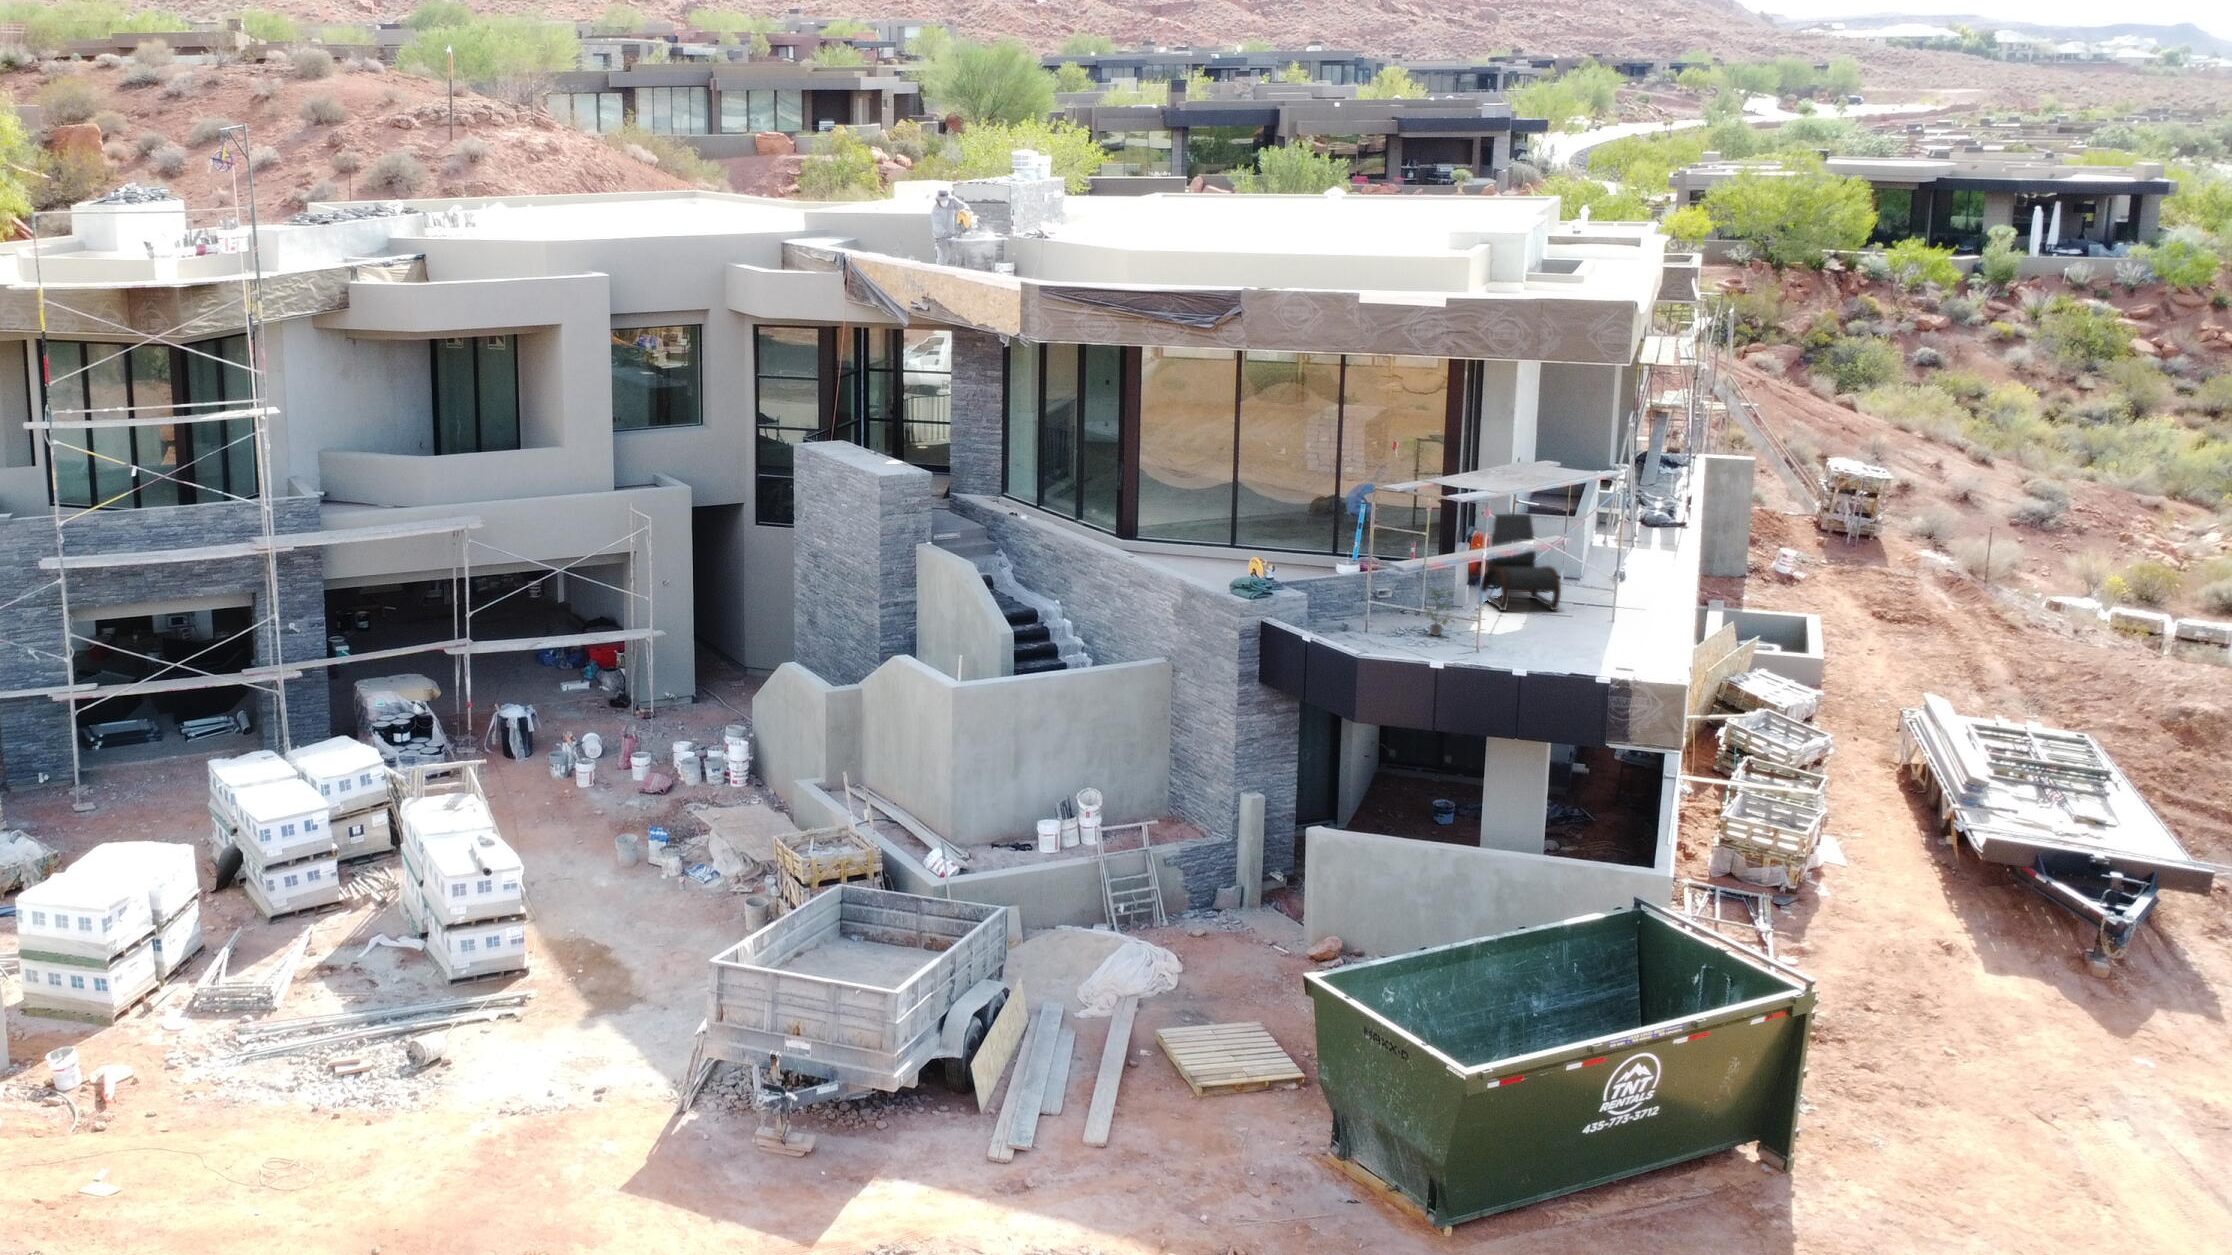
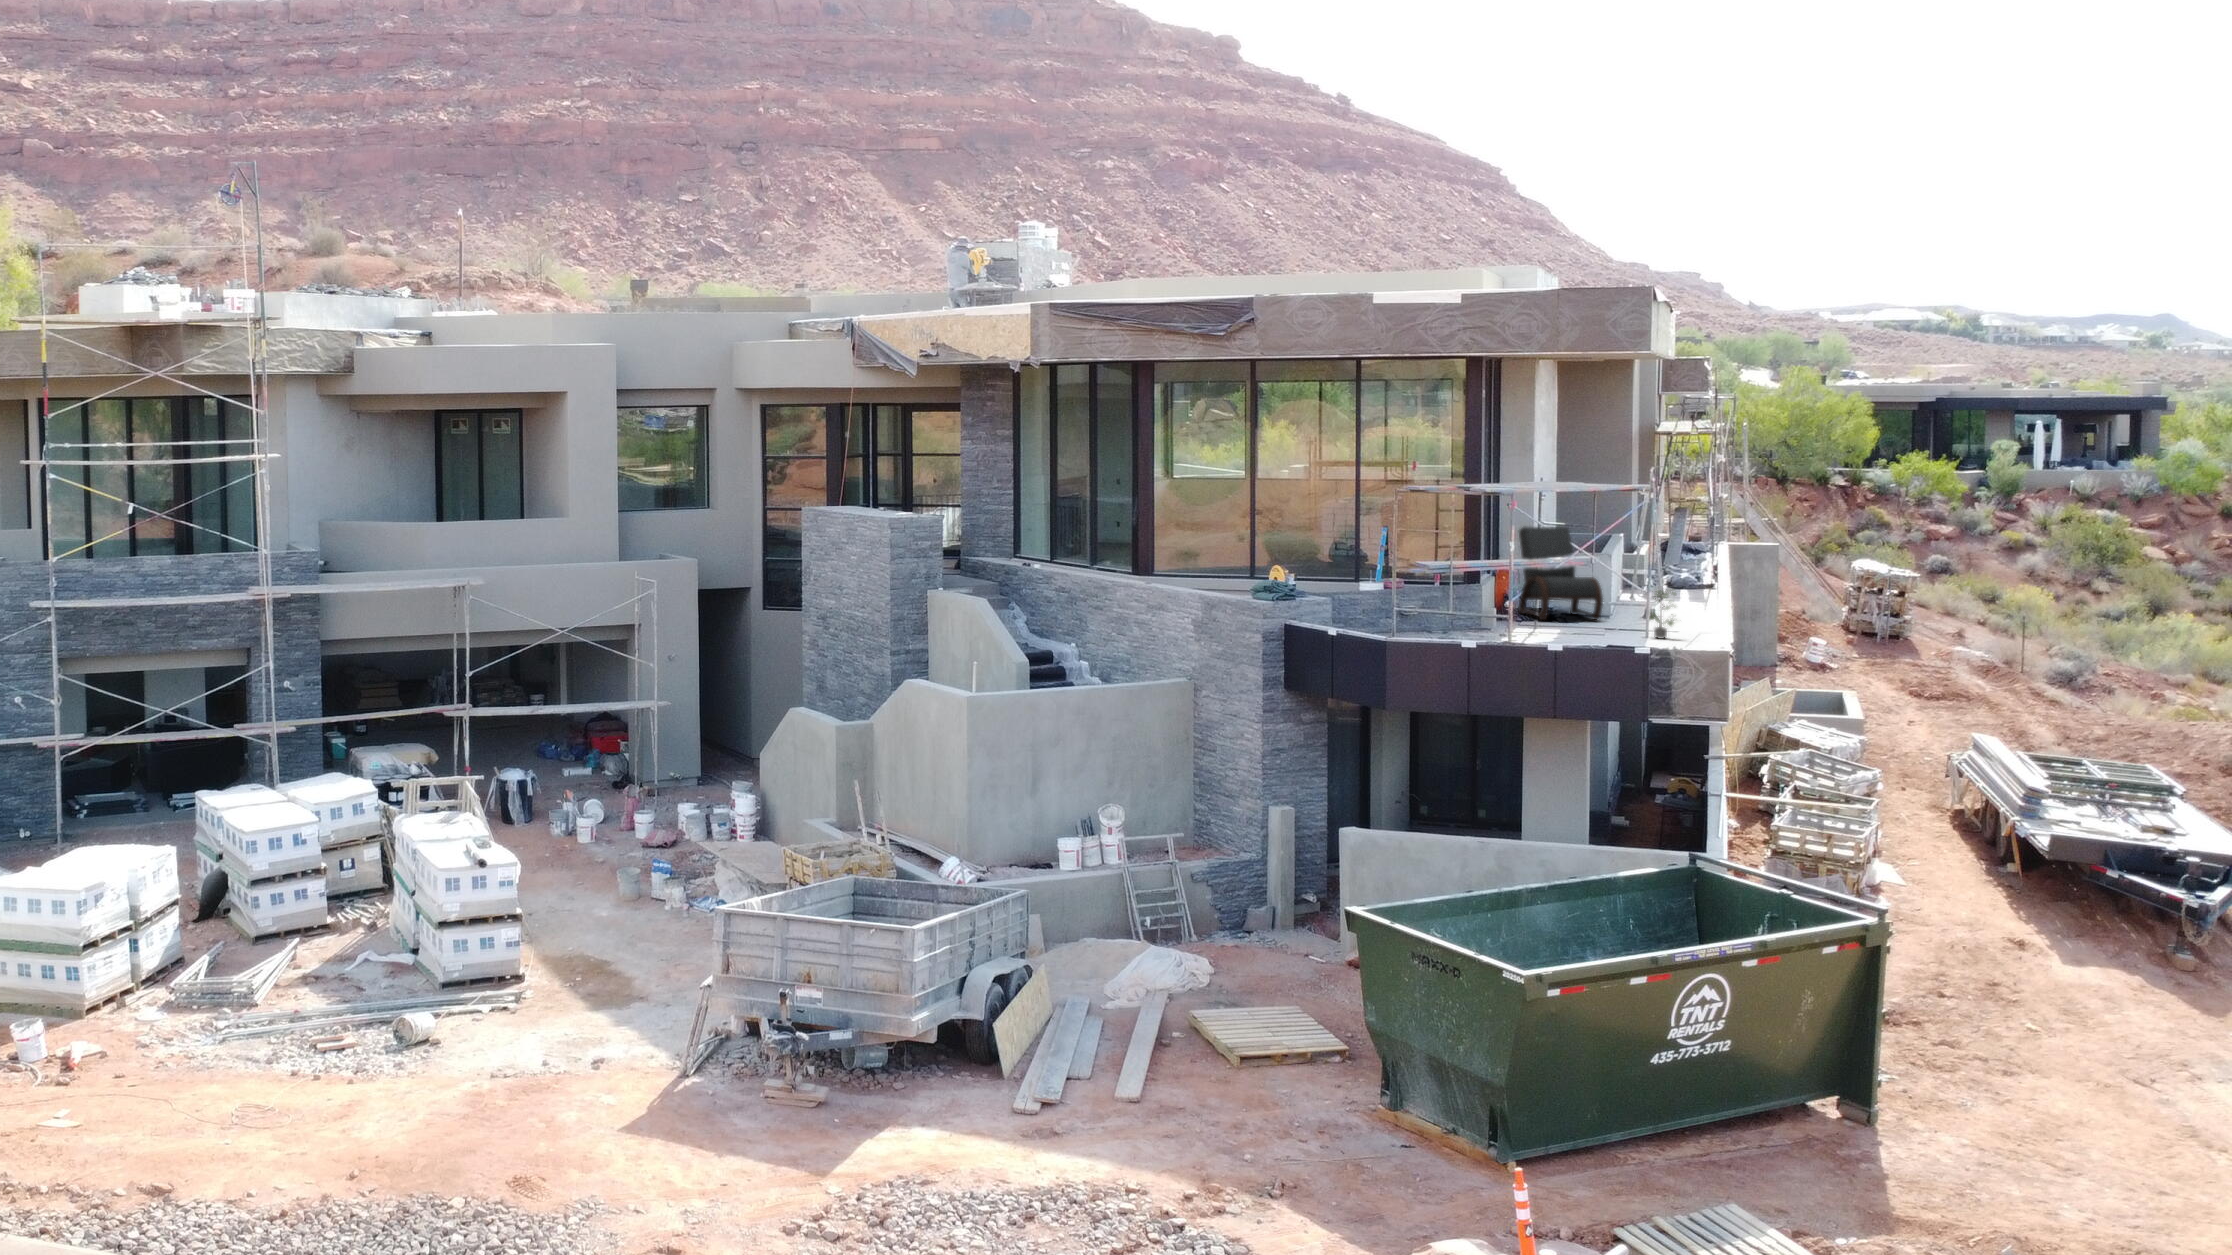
potted plant: present [1426,590,1450,636] -> present [1650,591,1675,639]

